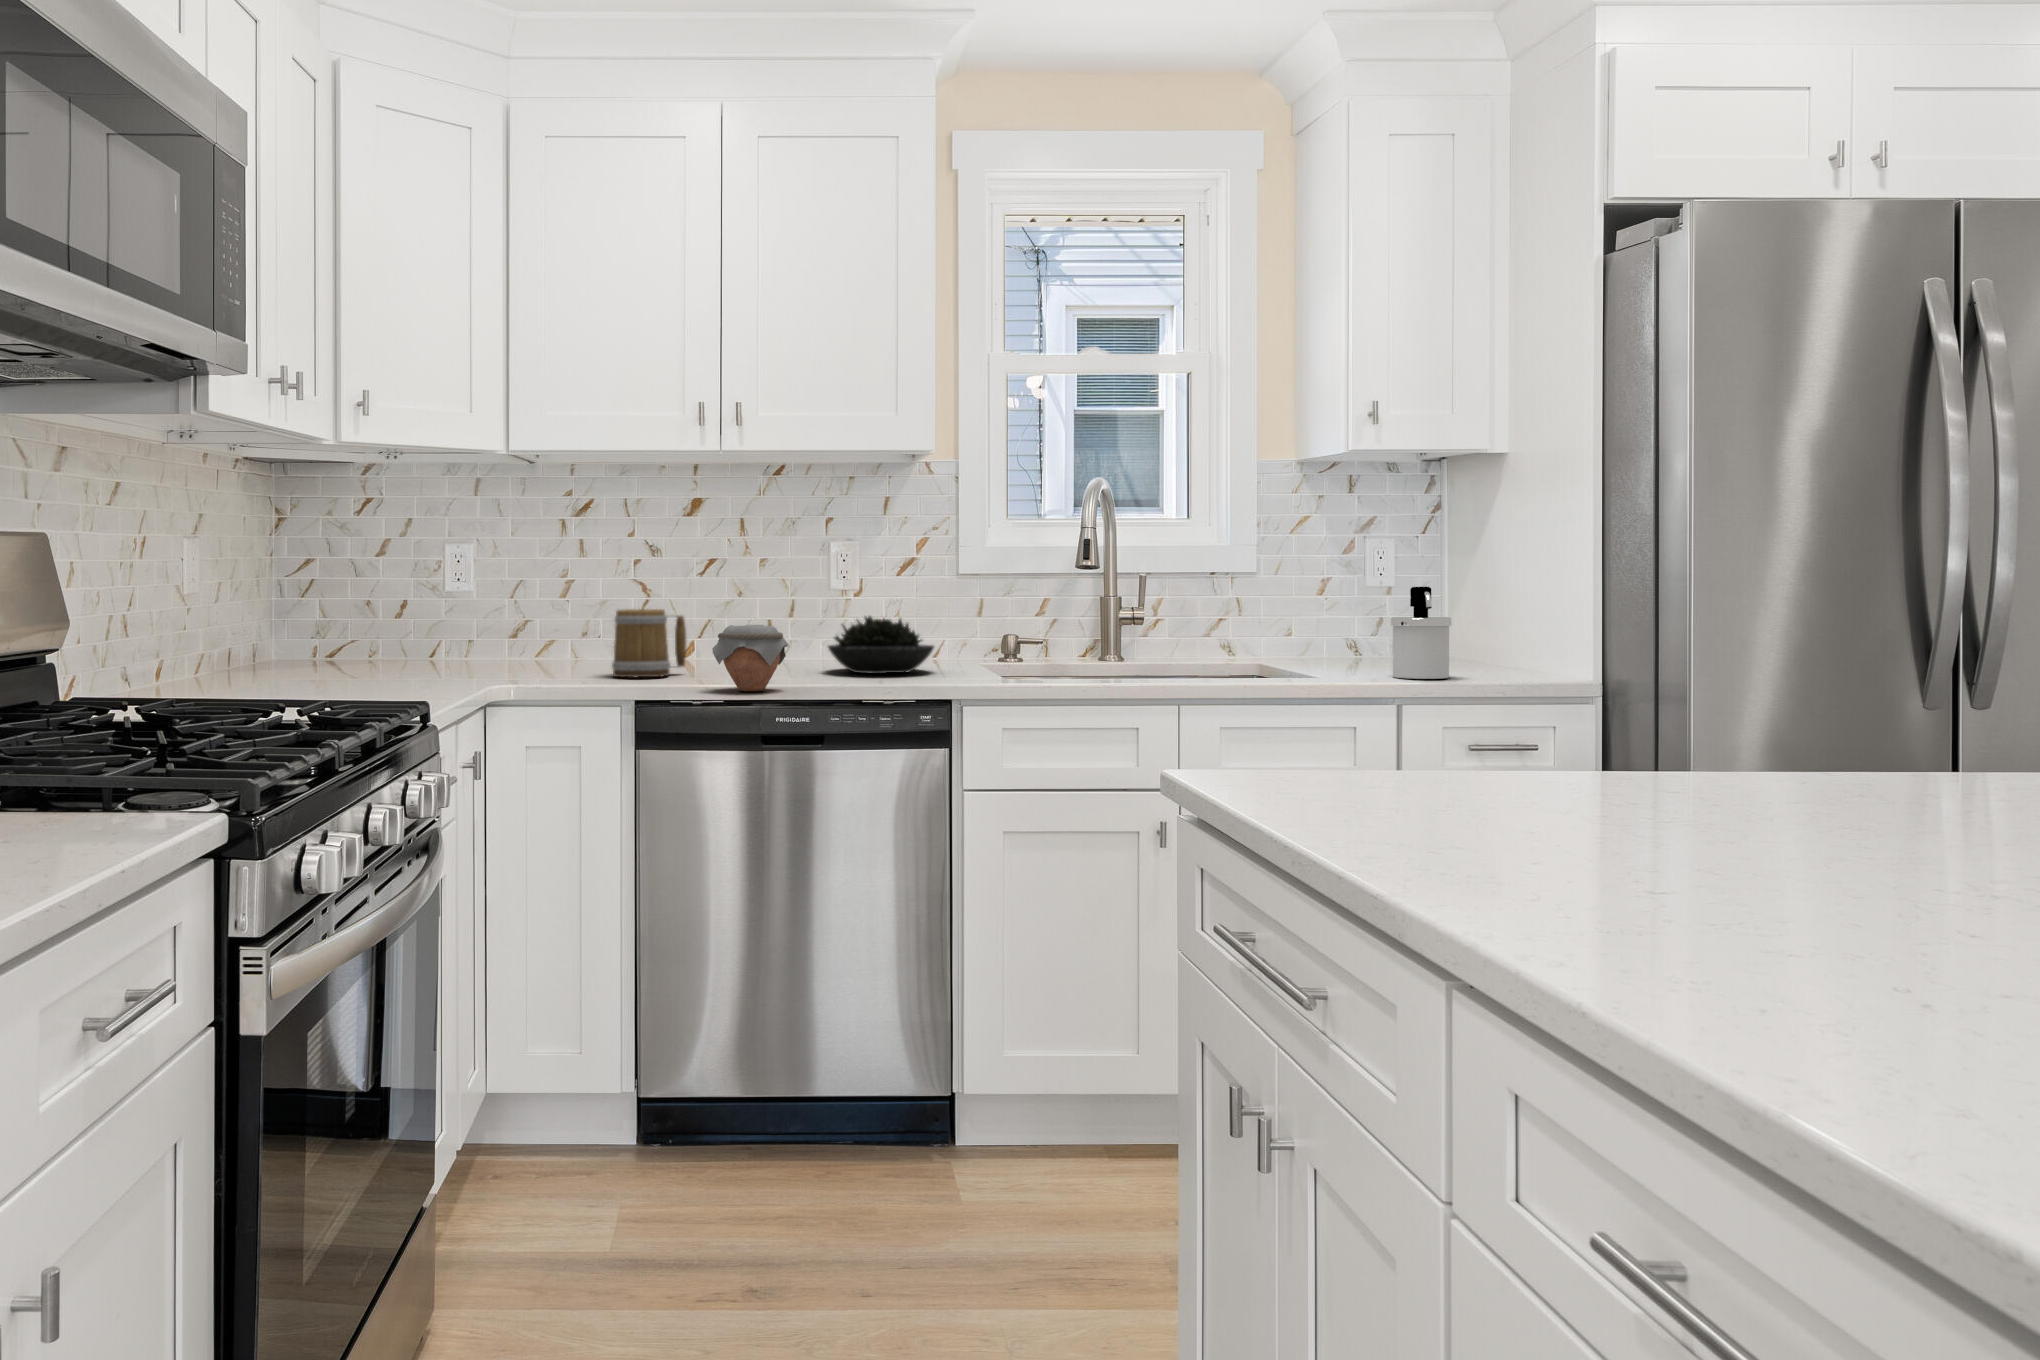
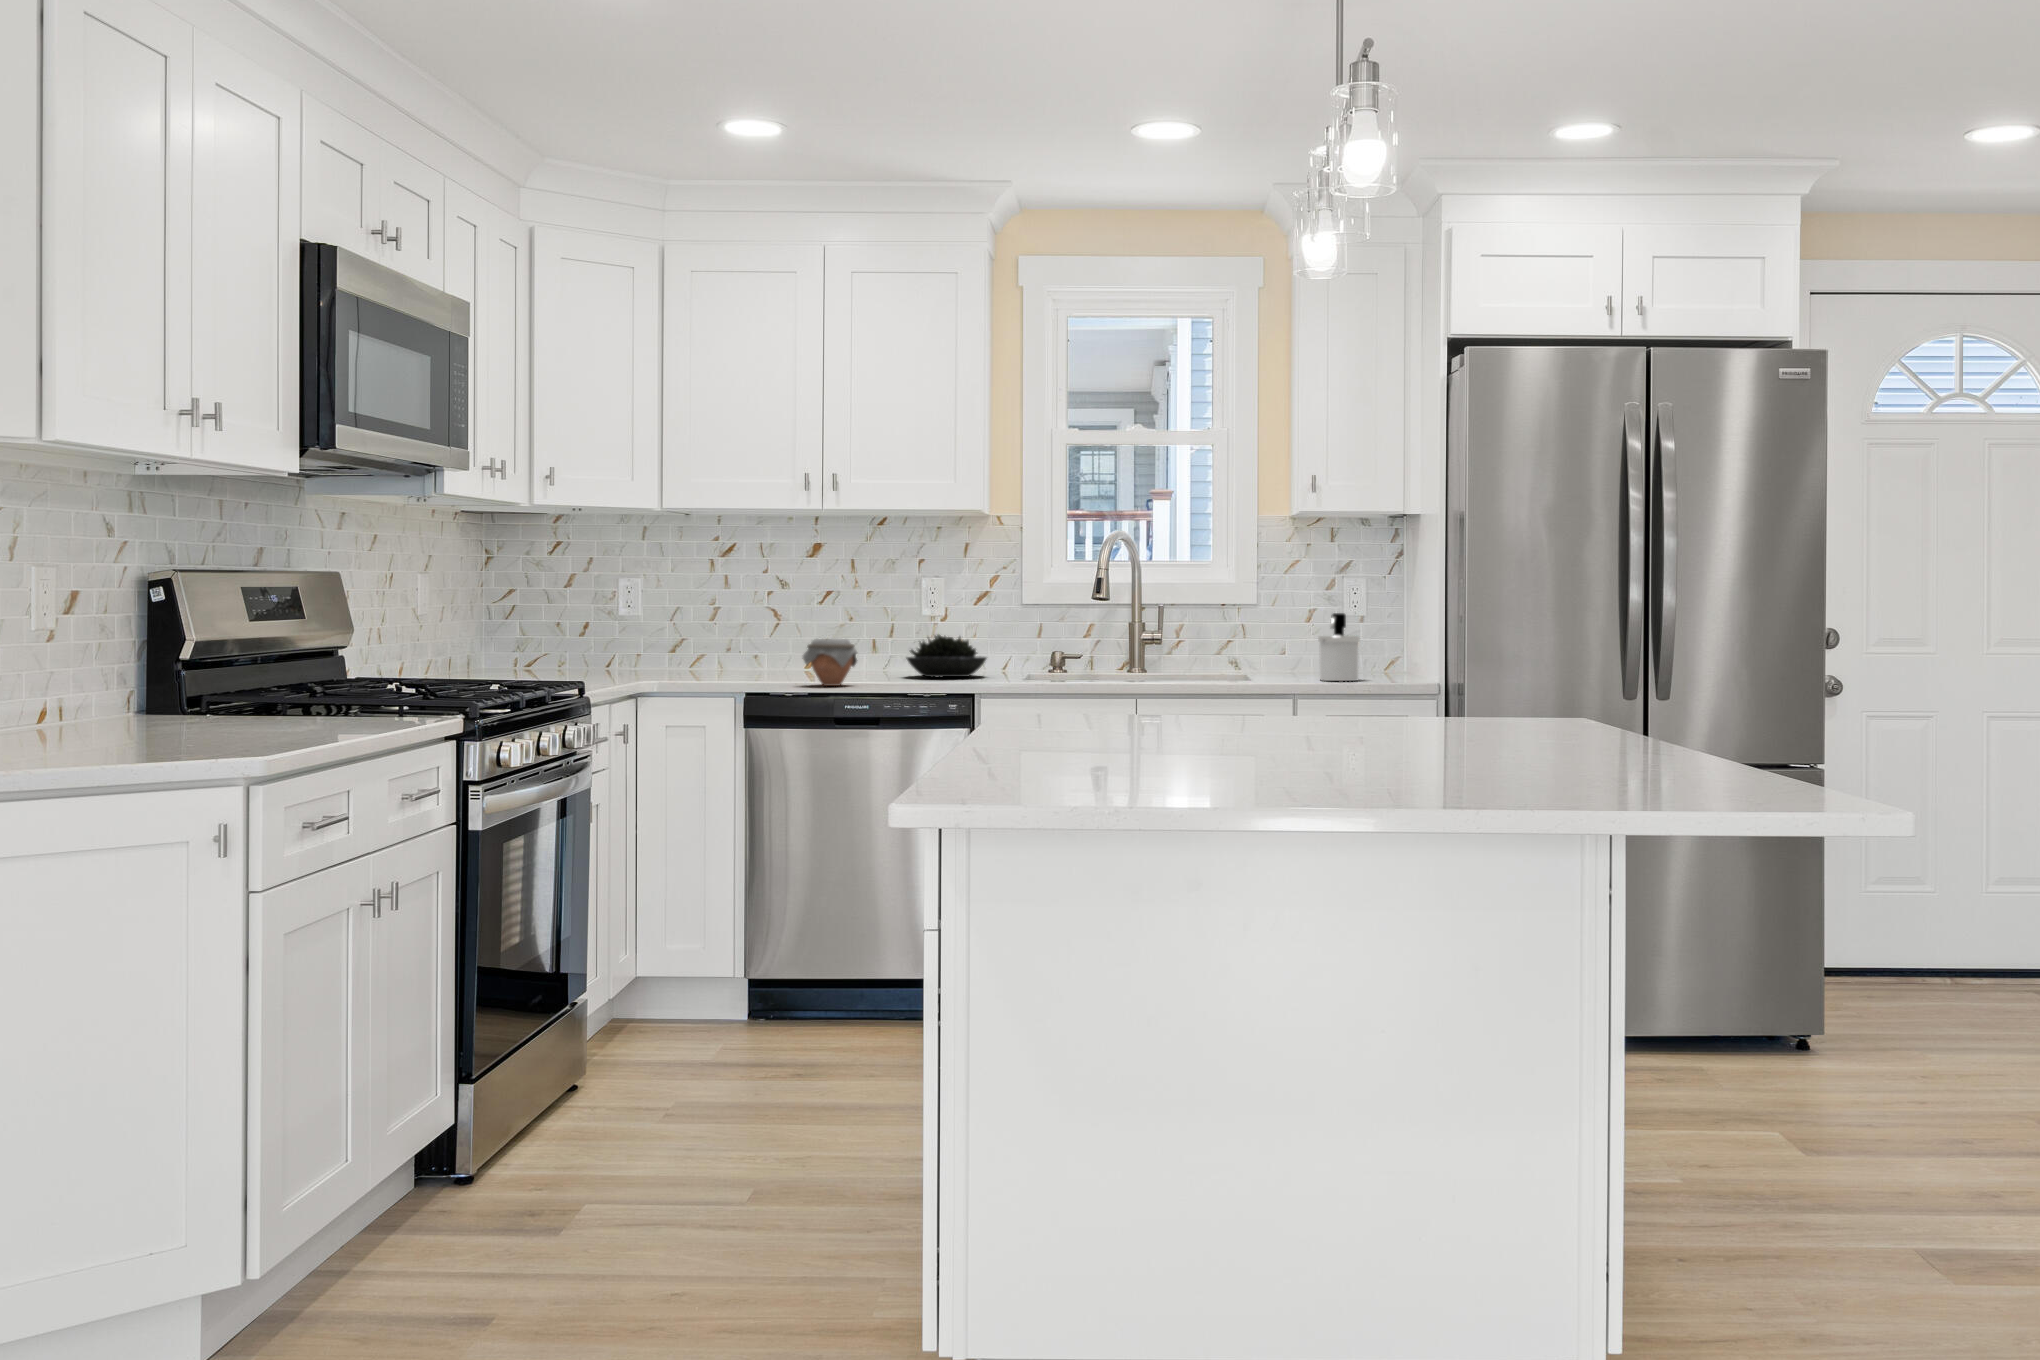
mug: present [612,609,686,677] -> none [740,629,798,679]

